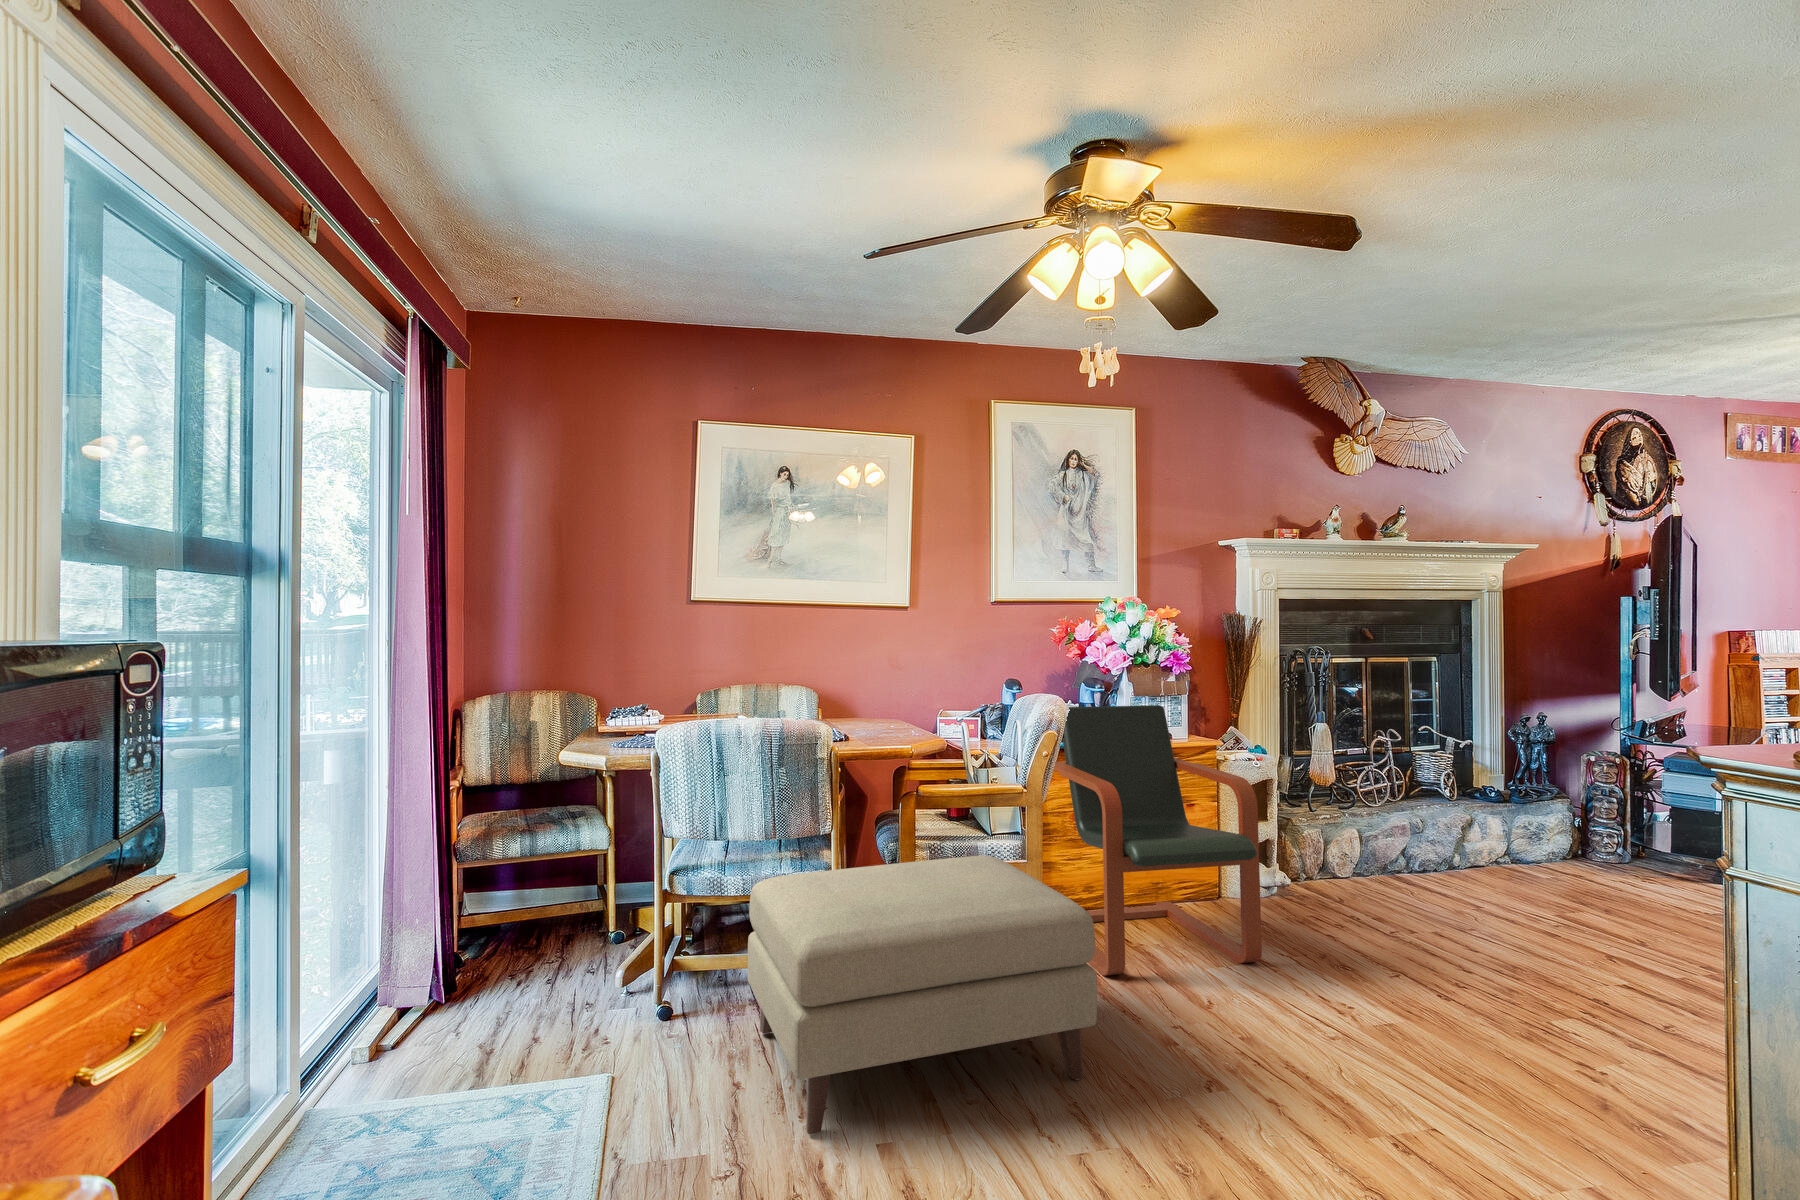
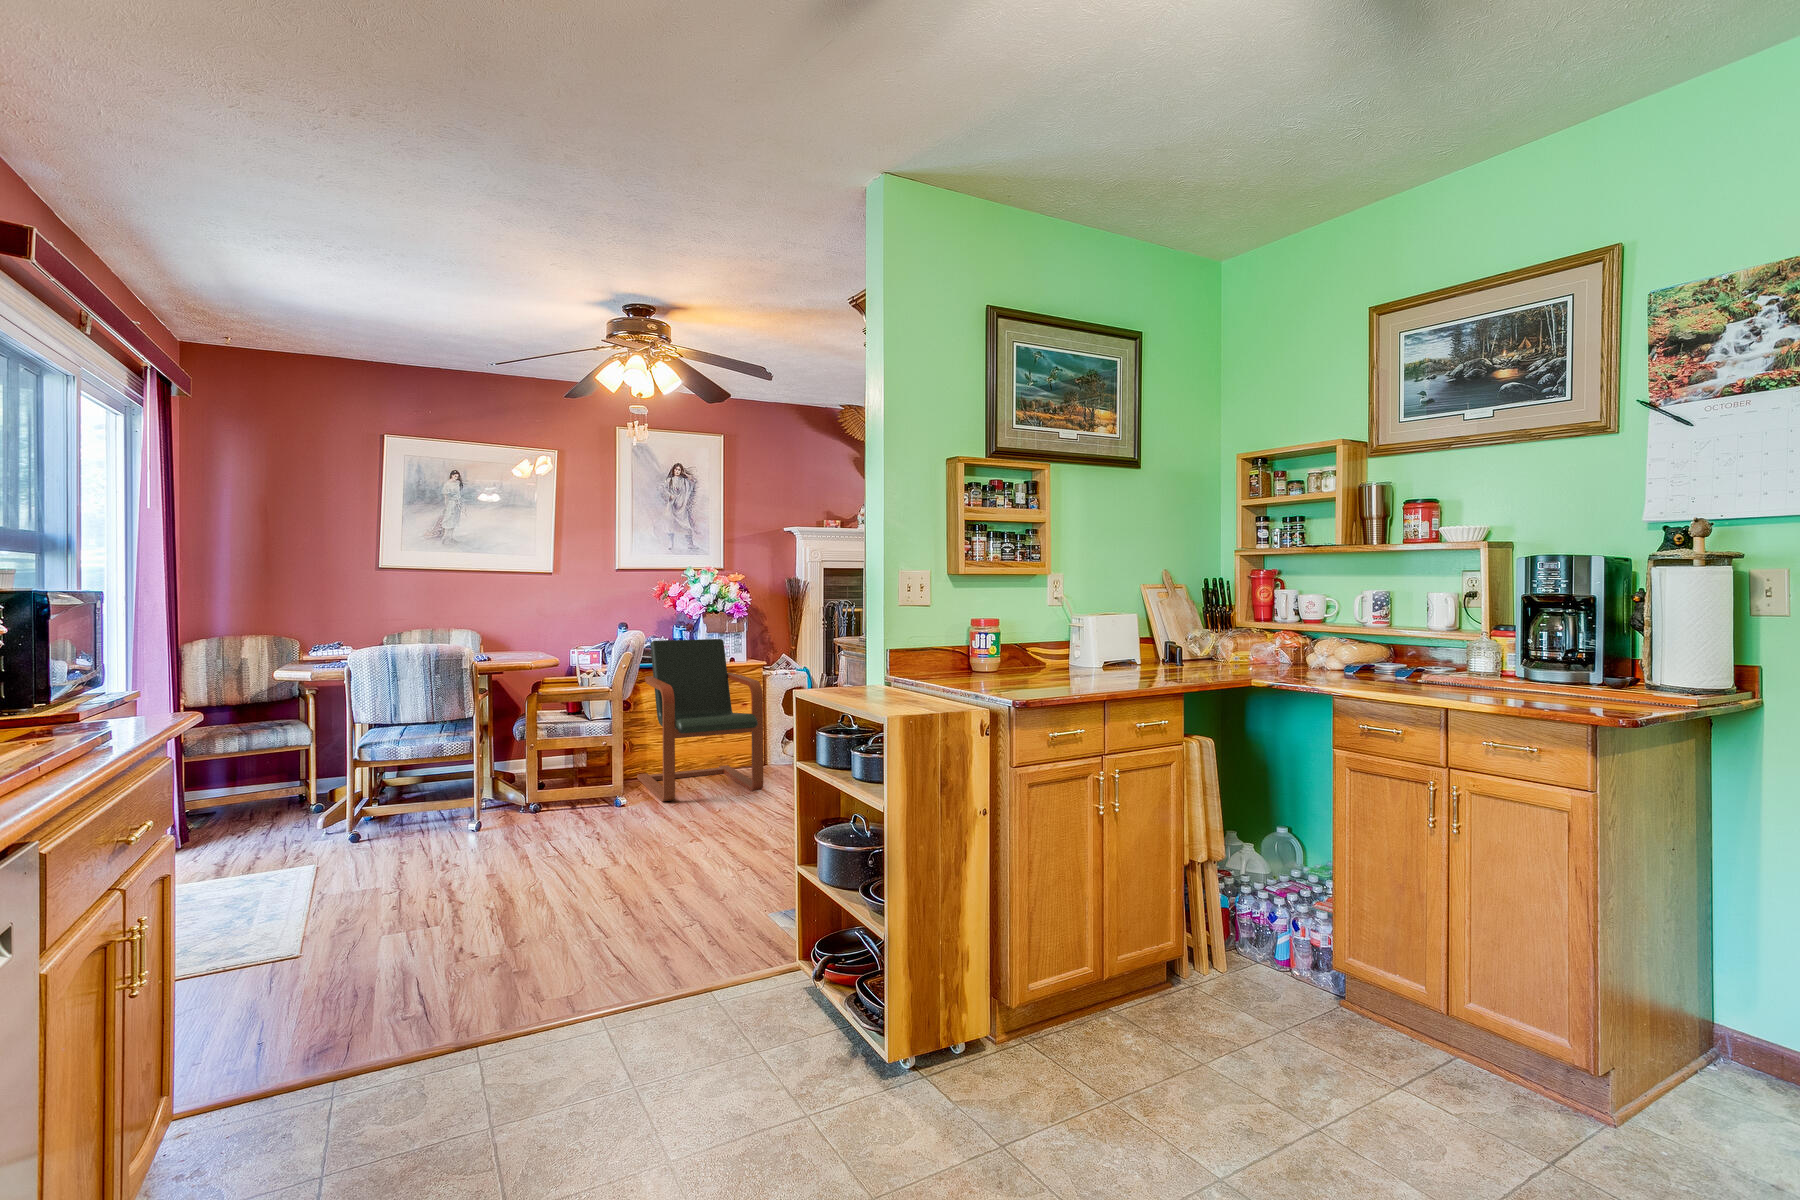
ottoman: present [748,856,1097,1135] -> none [414,729,631,873]

